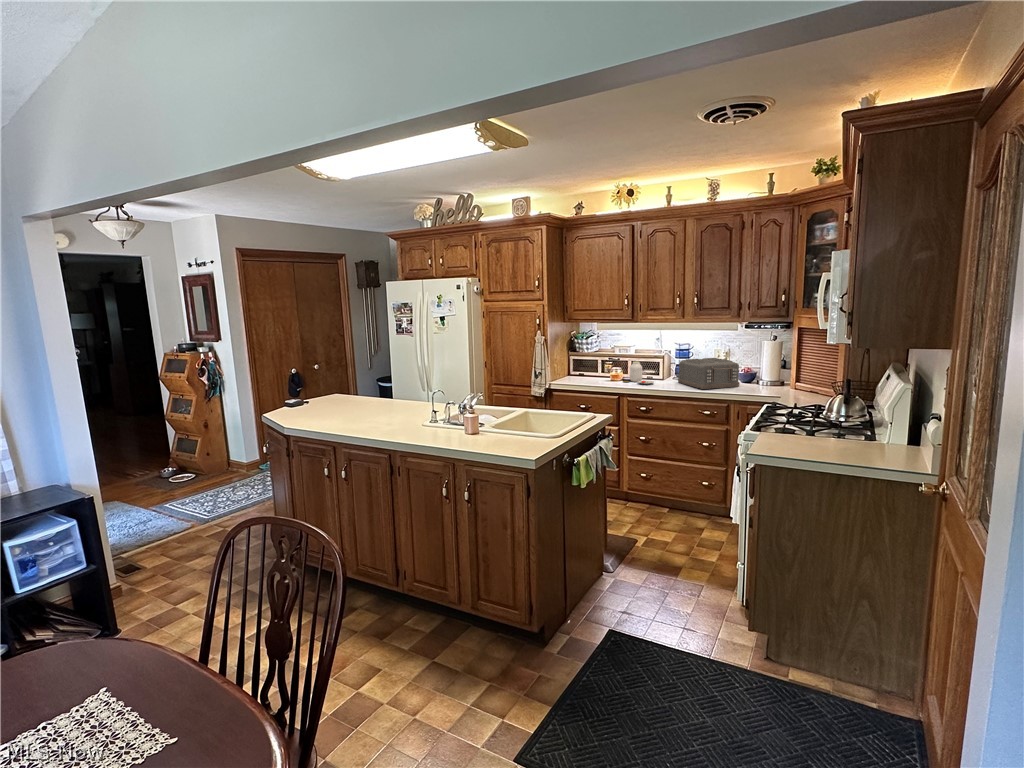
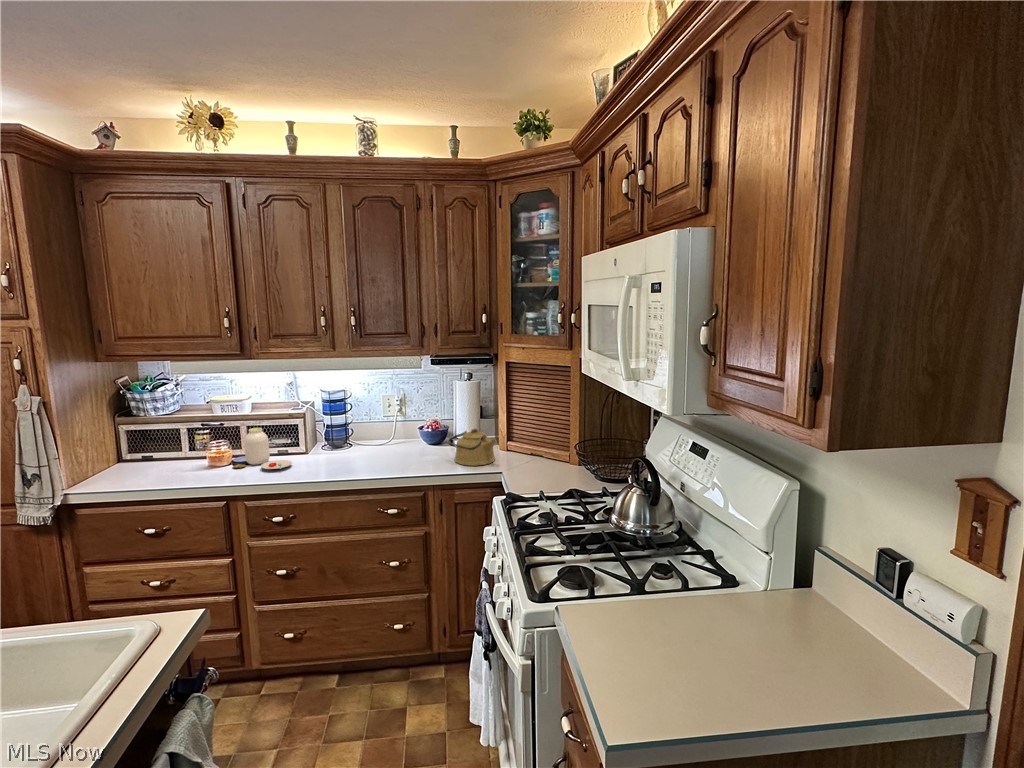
toaster: present [678,358,739,389] -> none [333,410,430,470]
kettle: none [750,370,784,393] -> present [448,429,496,466]

